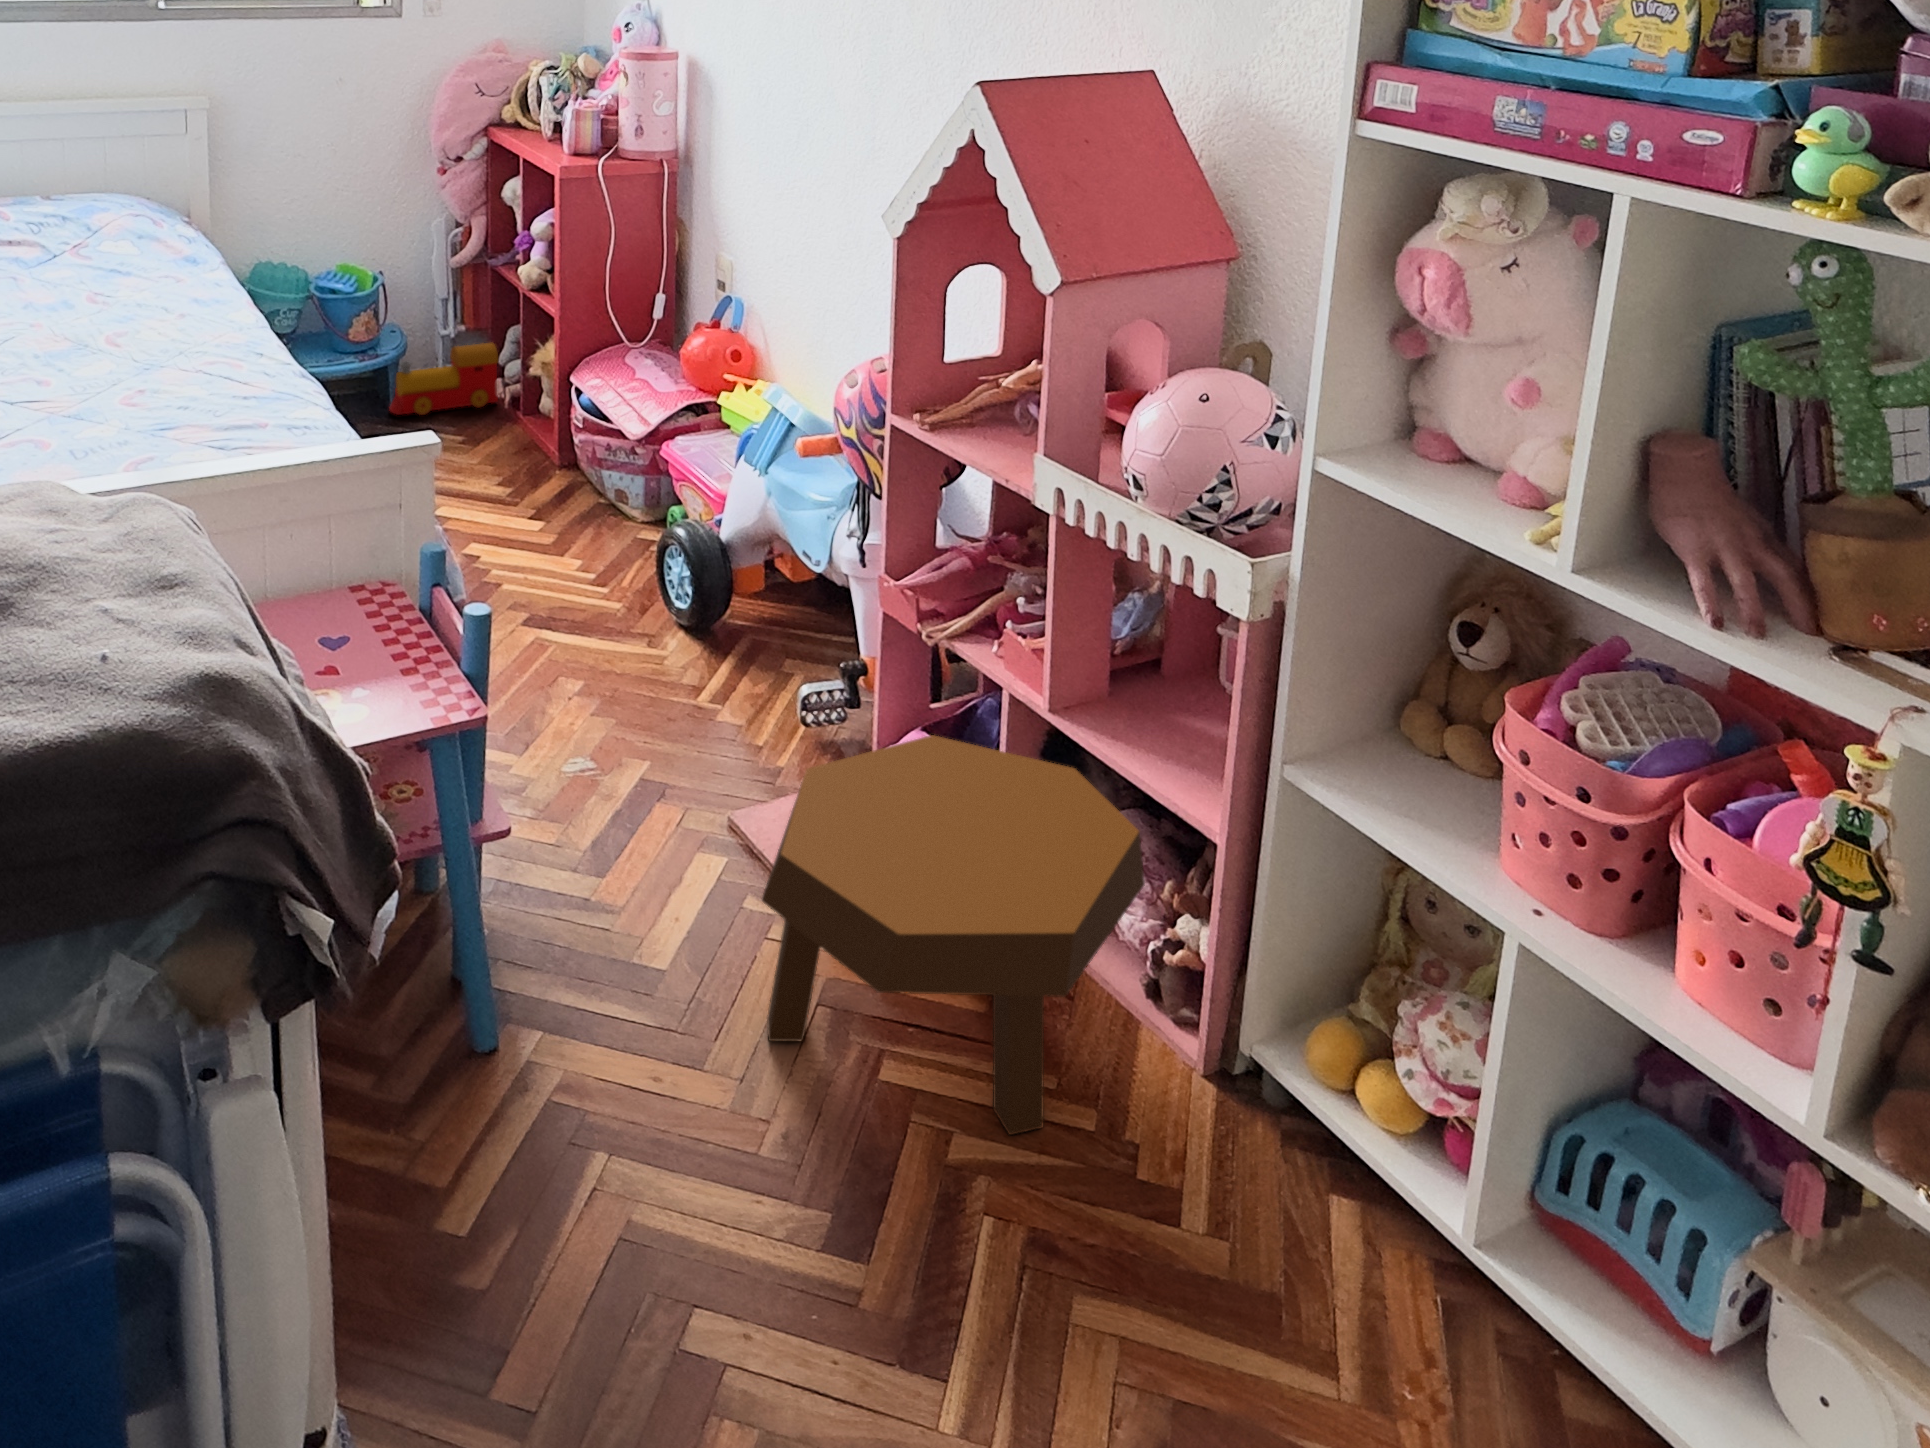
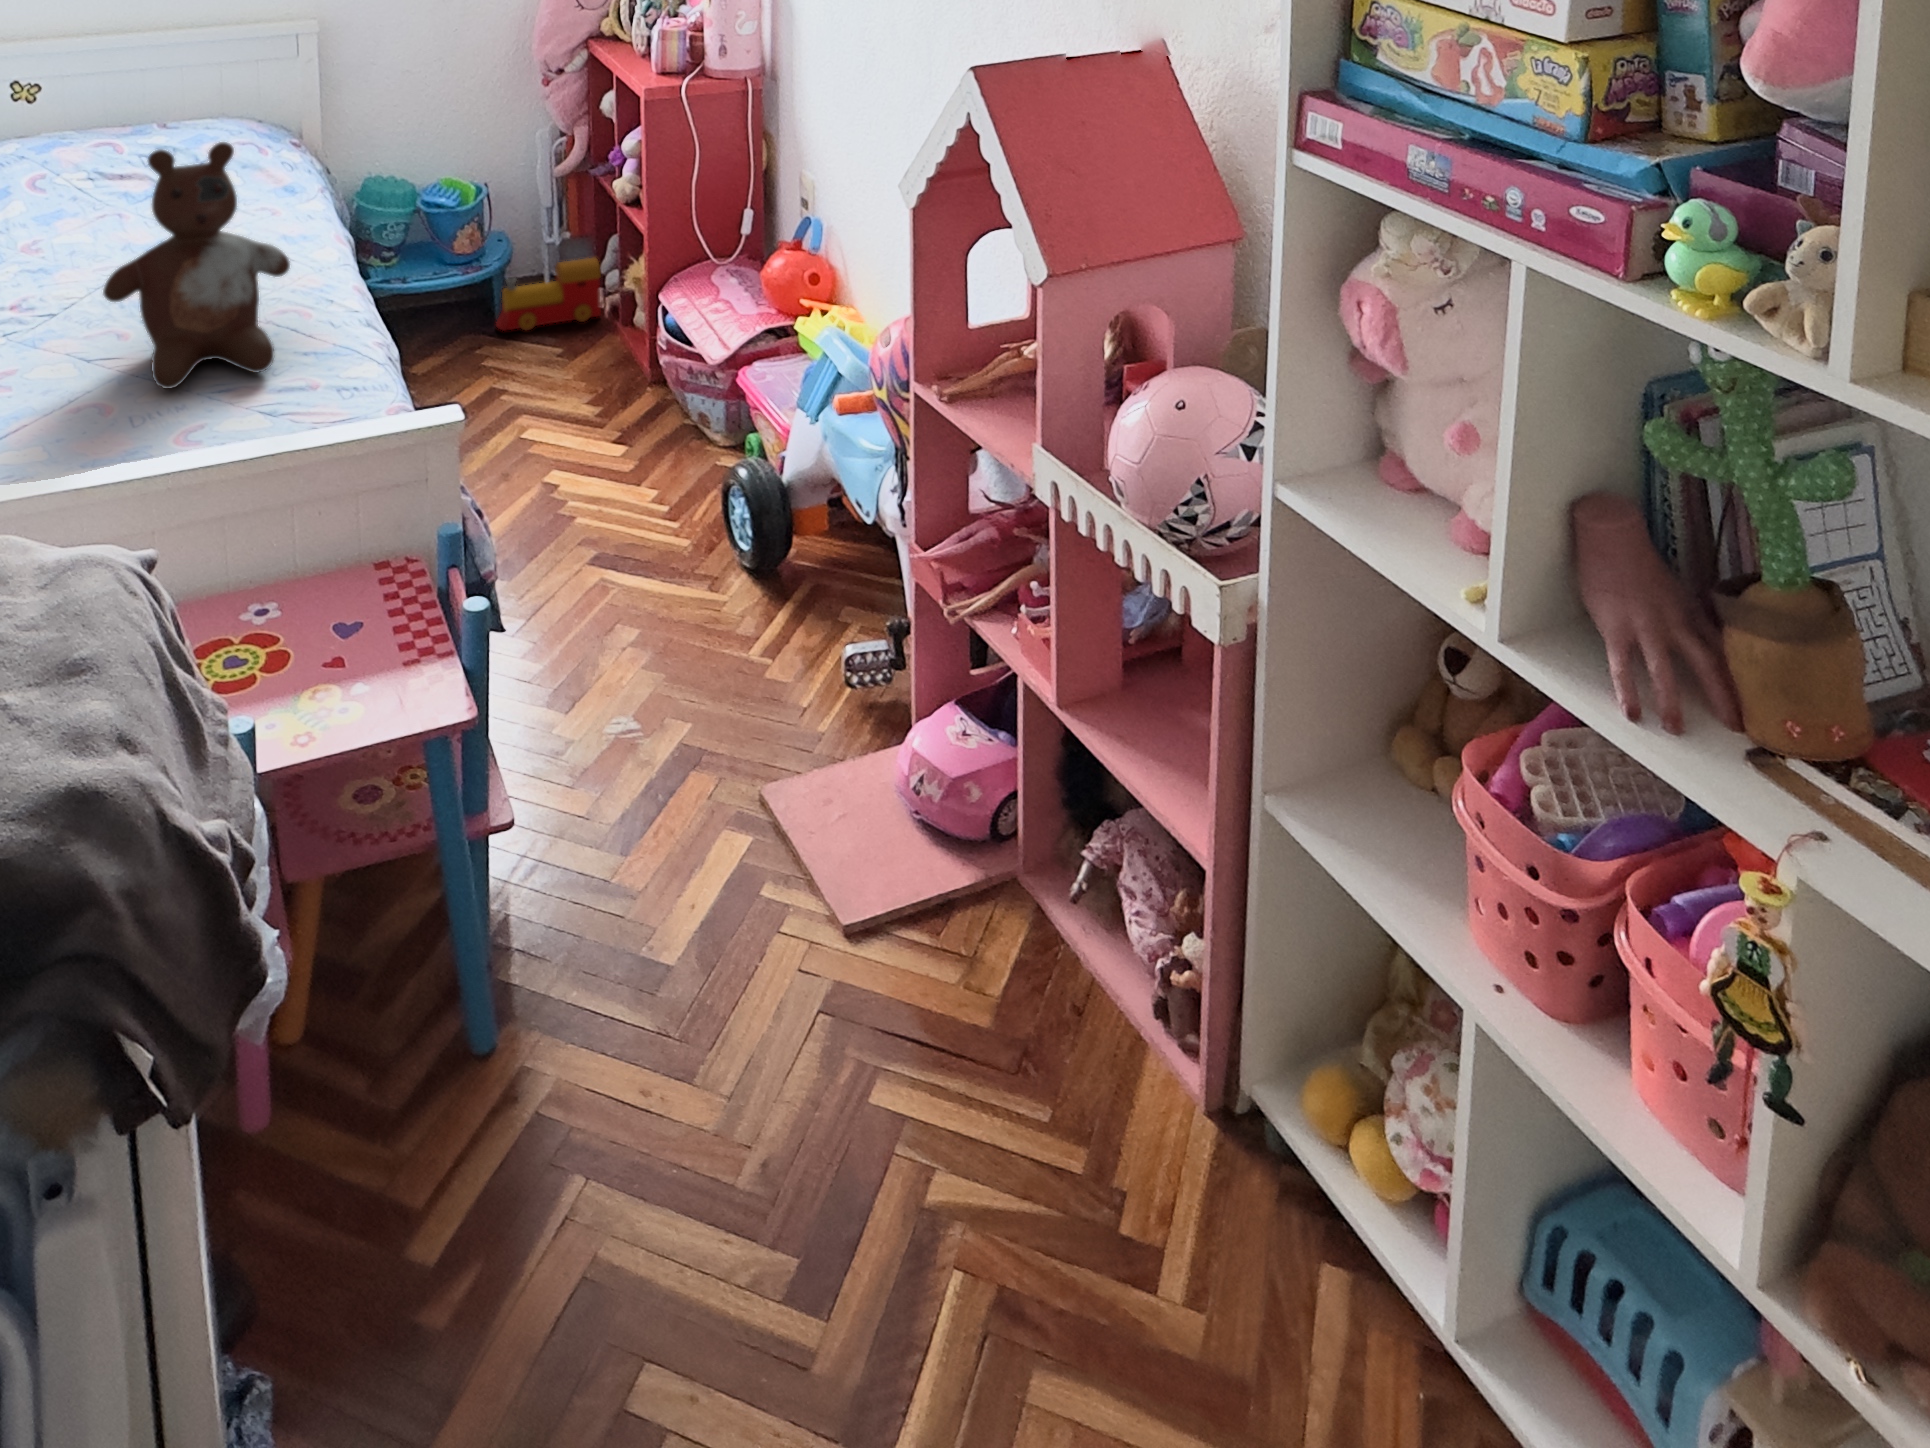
stuffed bear: none [22,170,220,424] -> present [103,142,290,389]
footstool: present [762,735,1145,1135] -> none [751,724,1141,1166]

